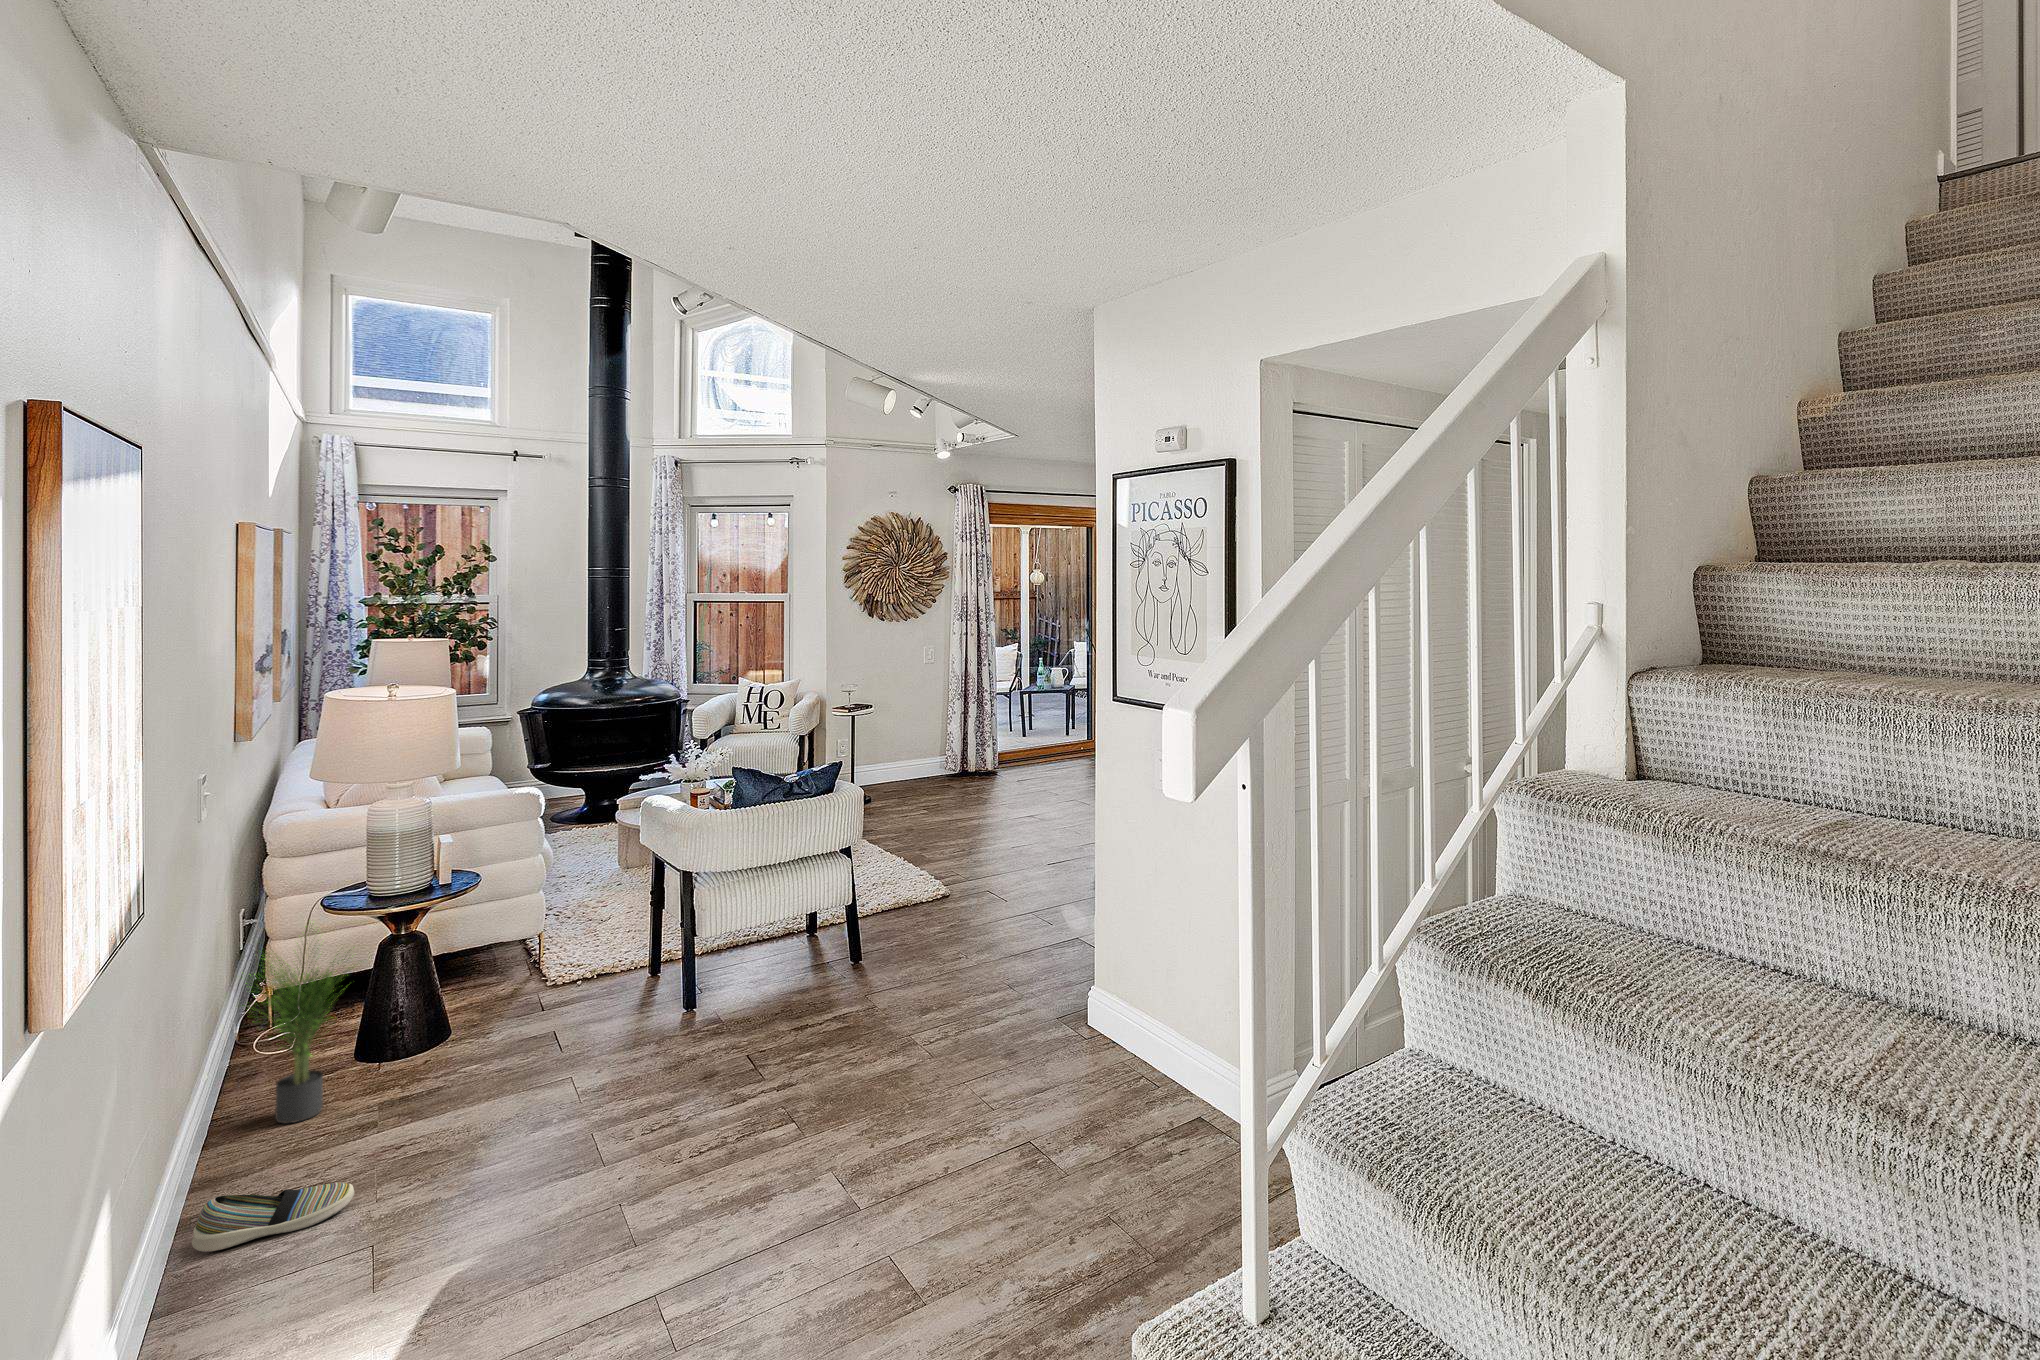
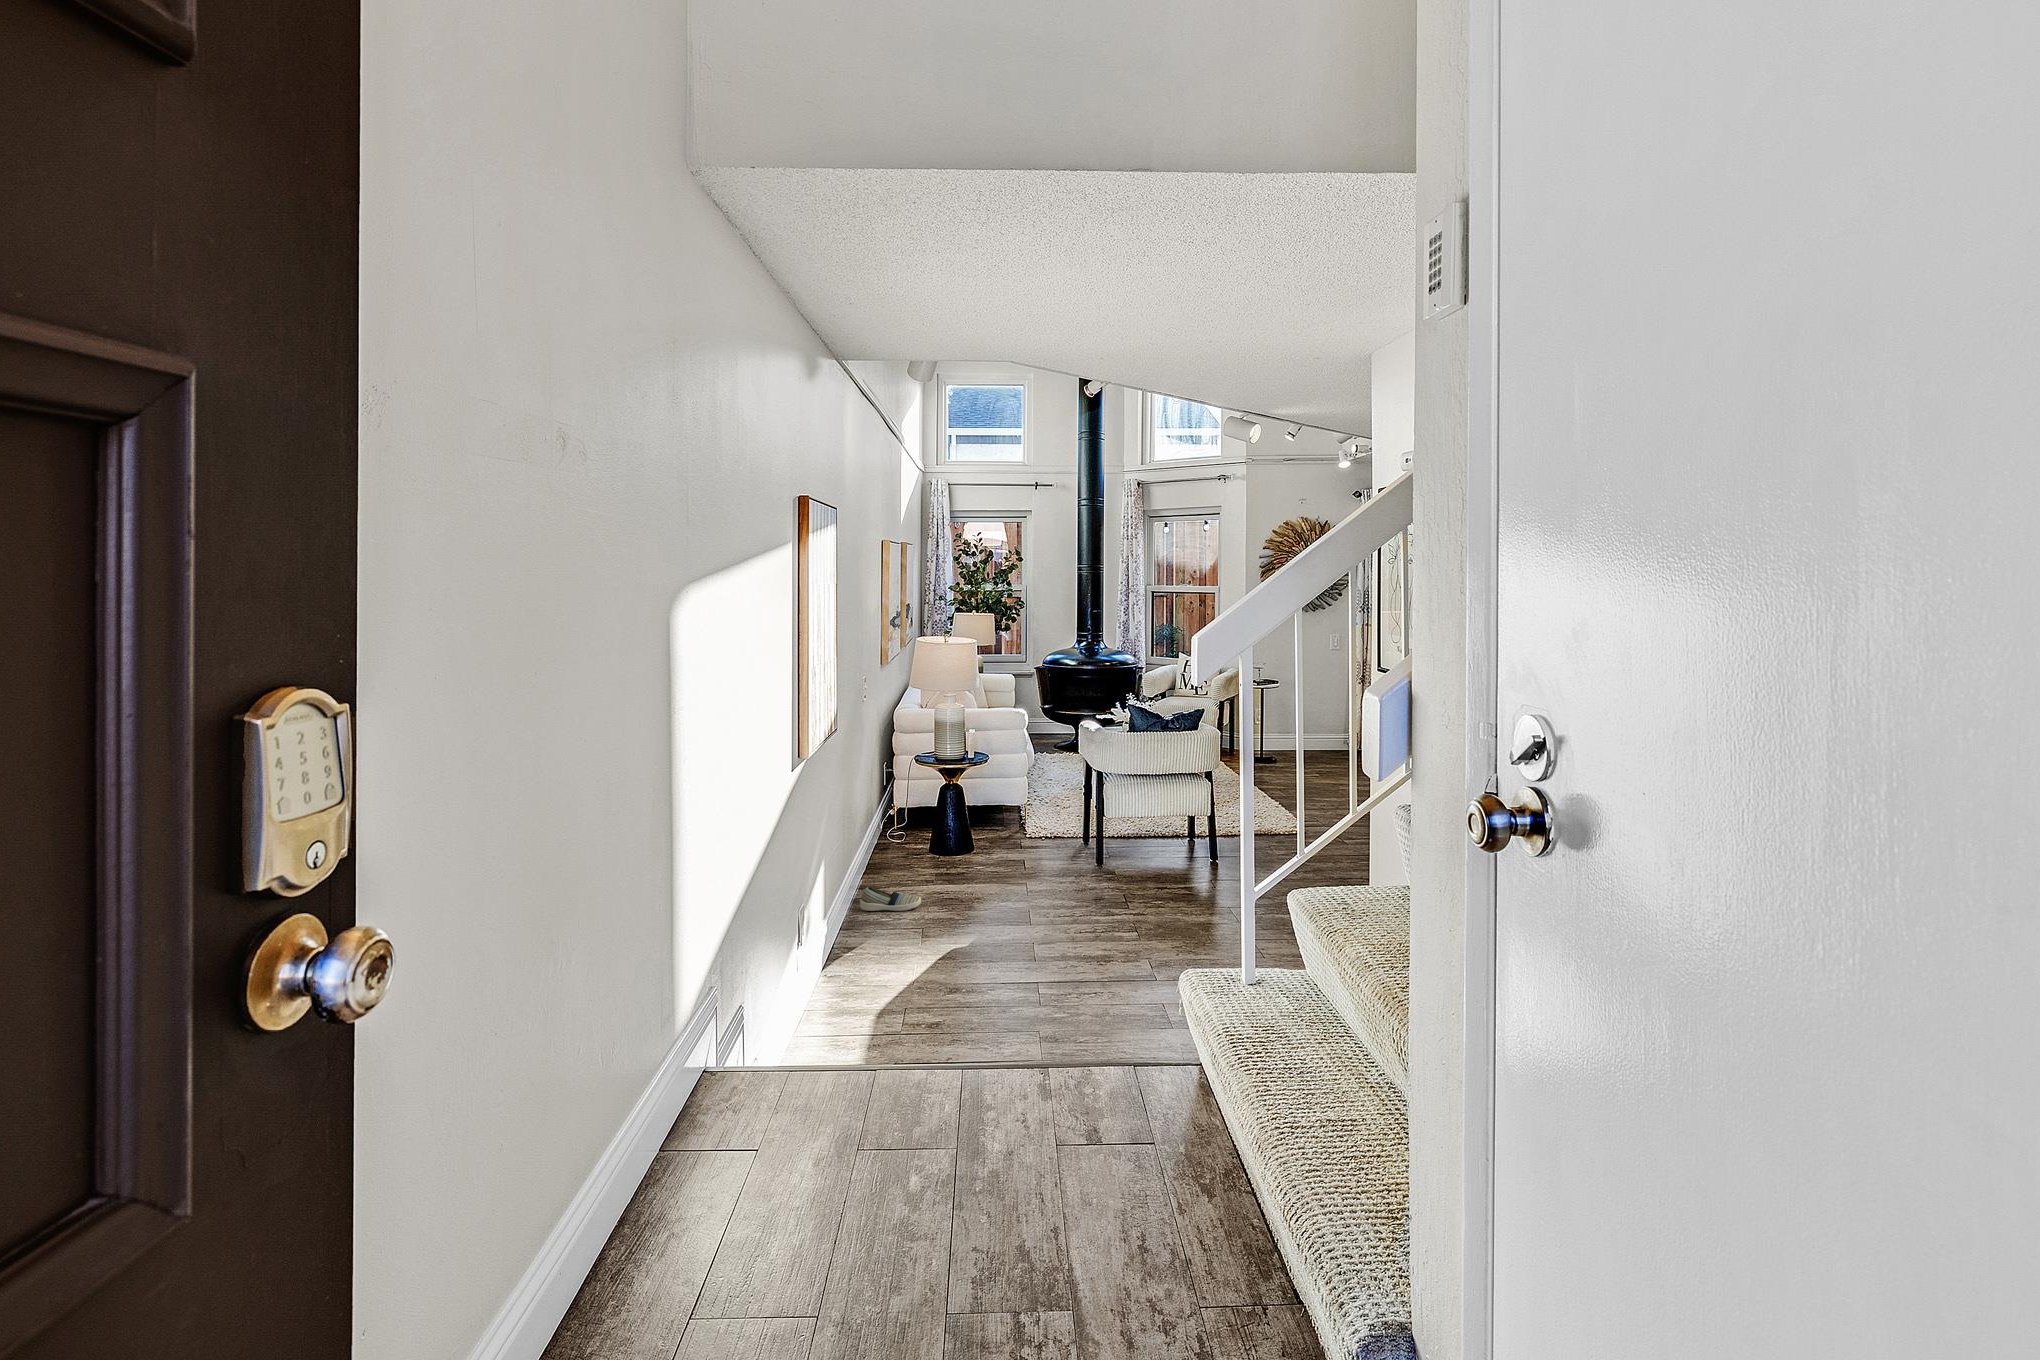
potted plant: present [243,928,349,1124] -> none [875,770,931,874]

